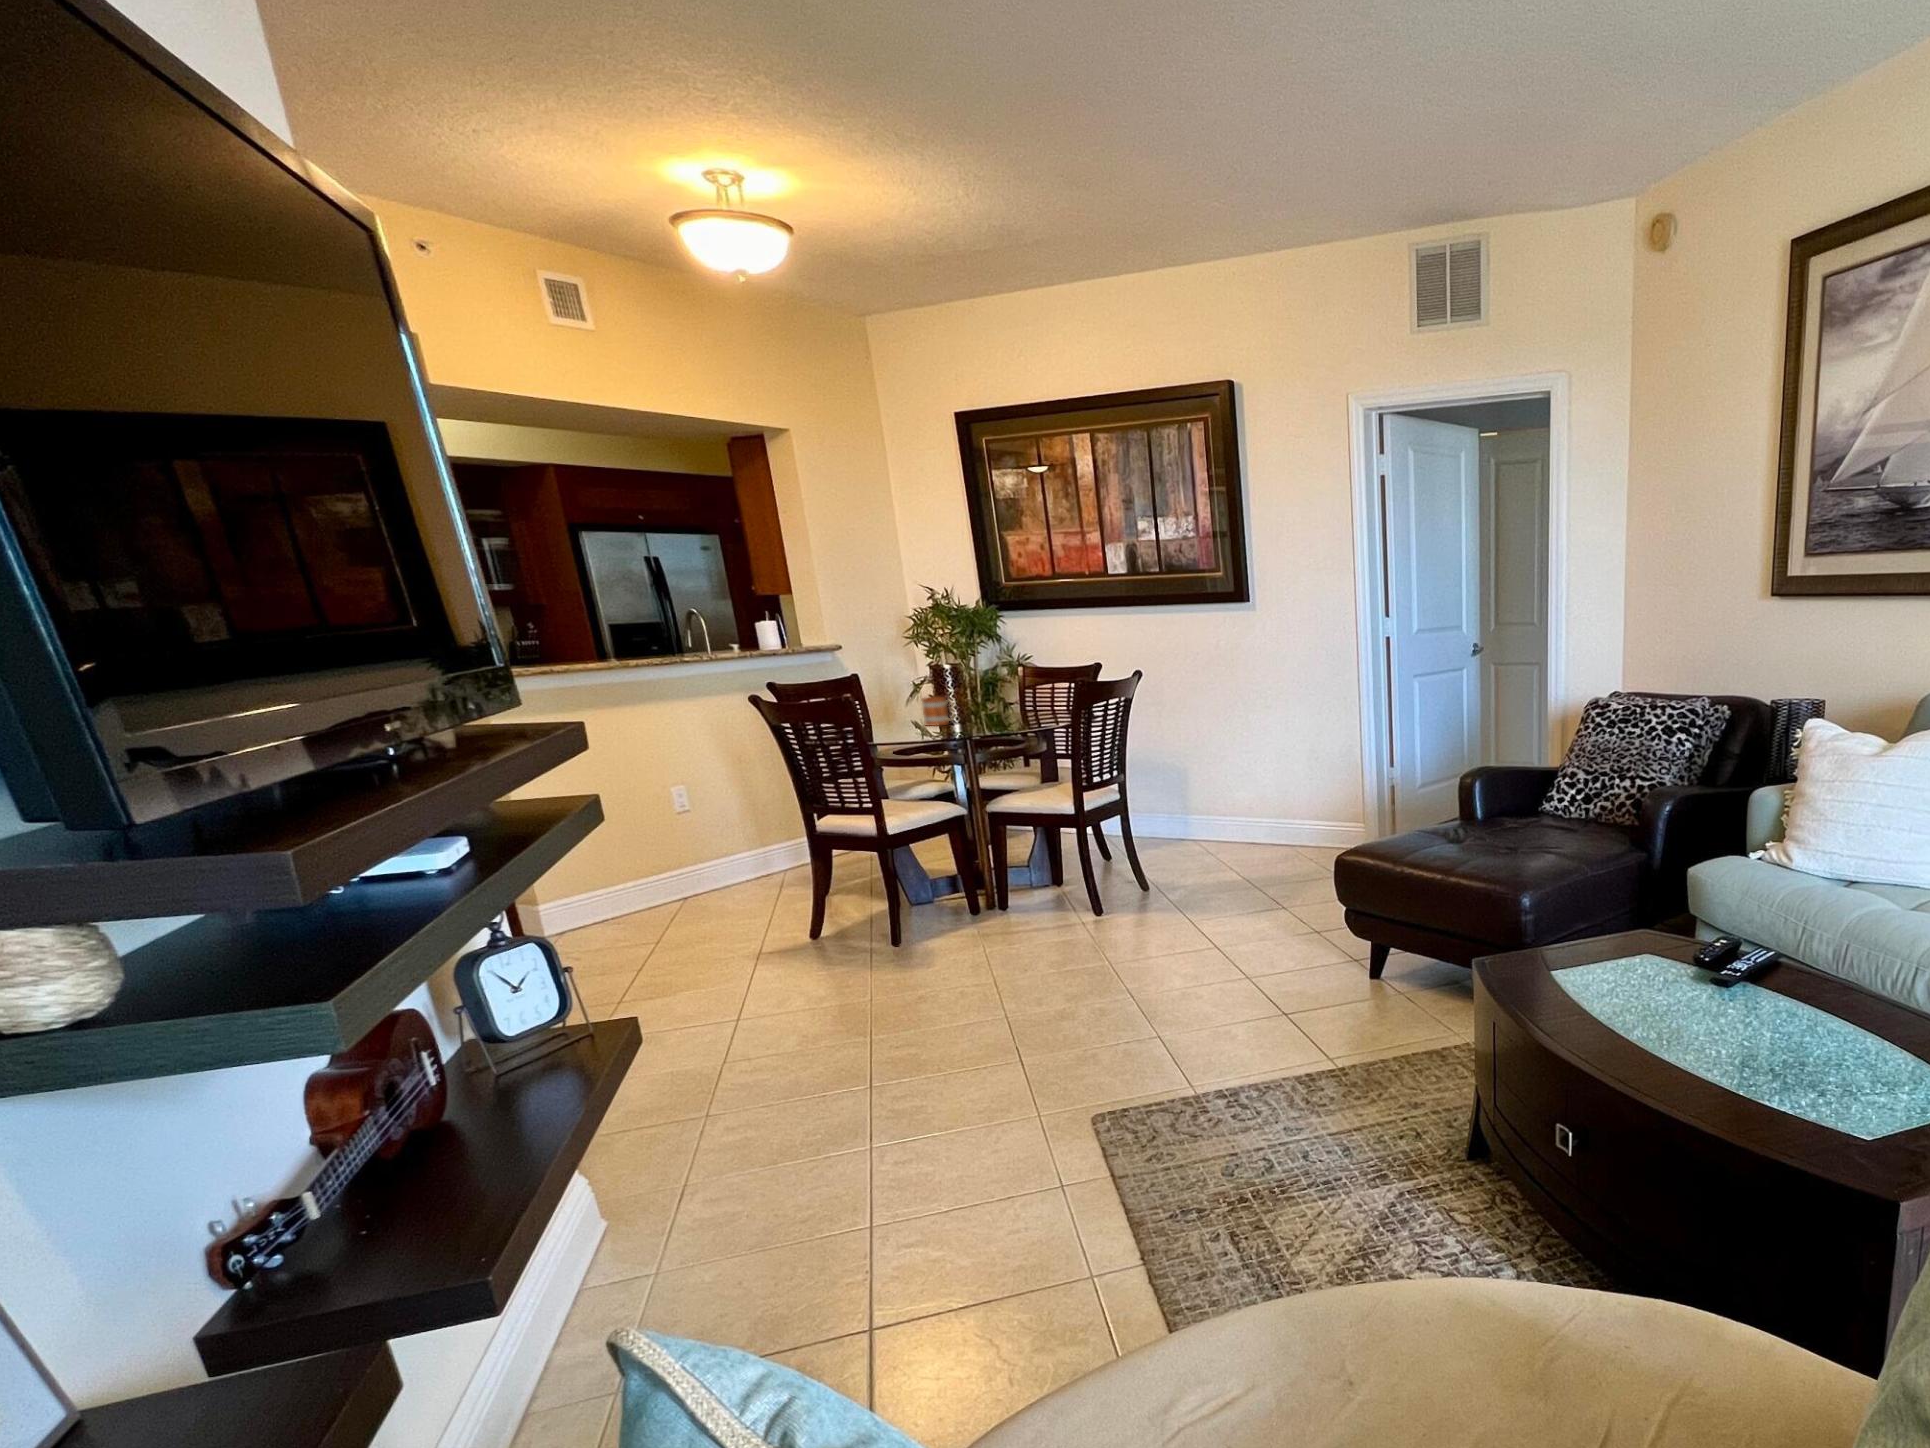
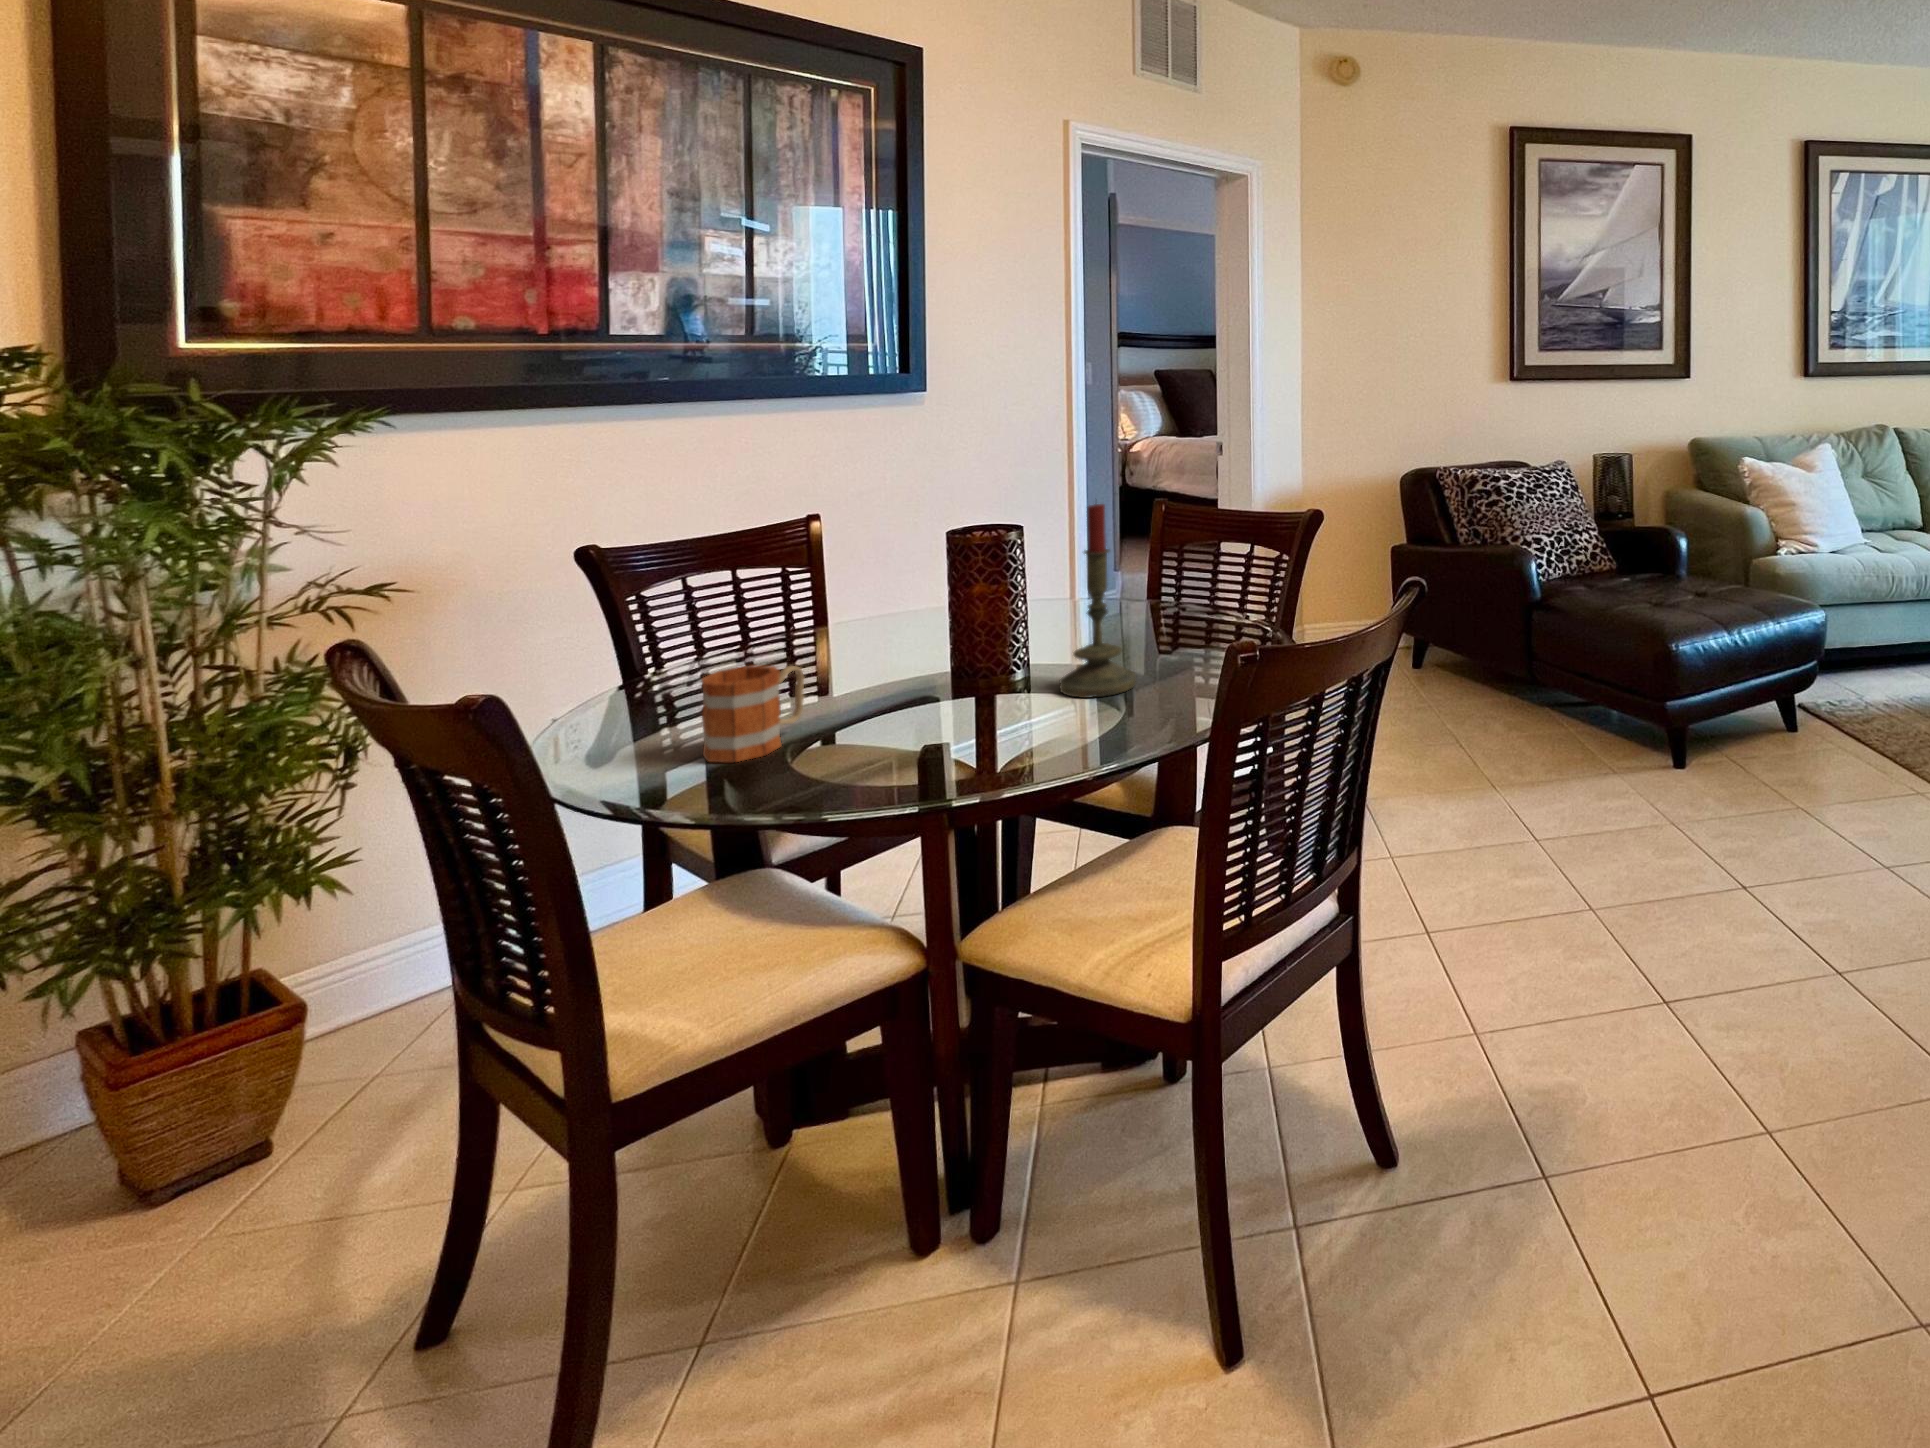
candle: none [972,647,1007,734] -> present [1060,504,1136,698]

